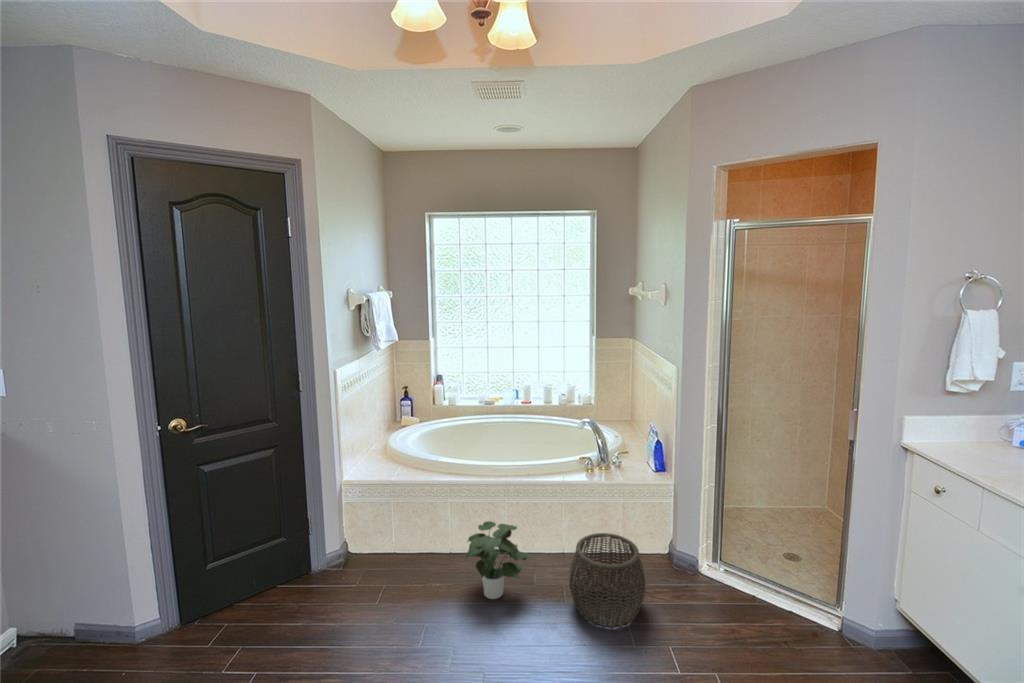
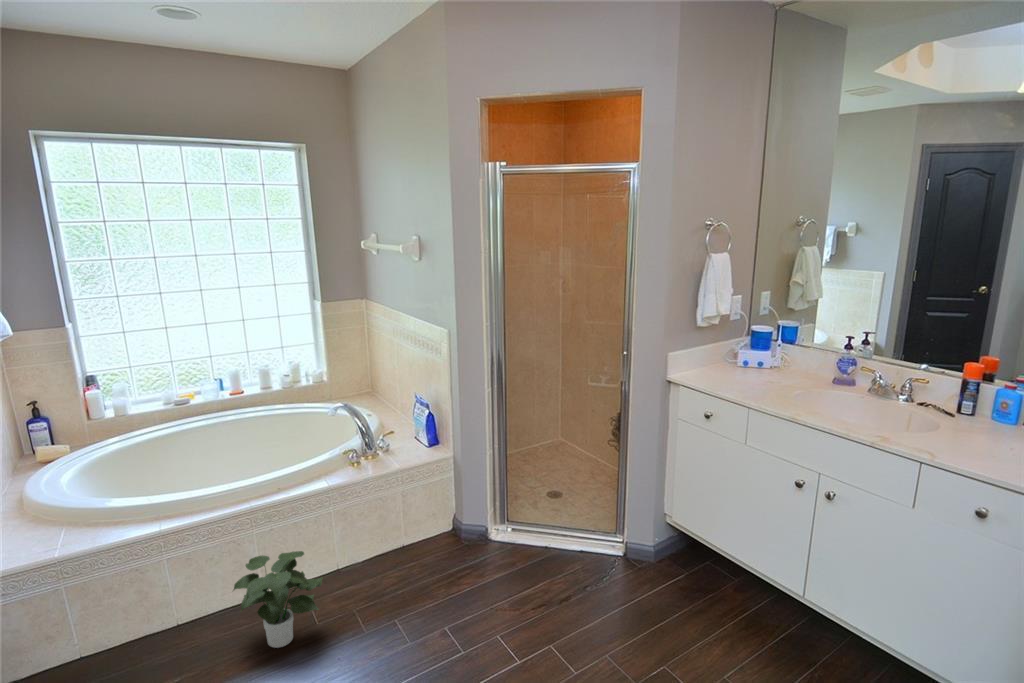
woven basket: present [569,533,645,628] -> none [373,525,457,627]

